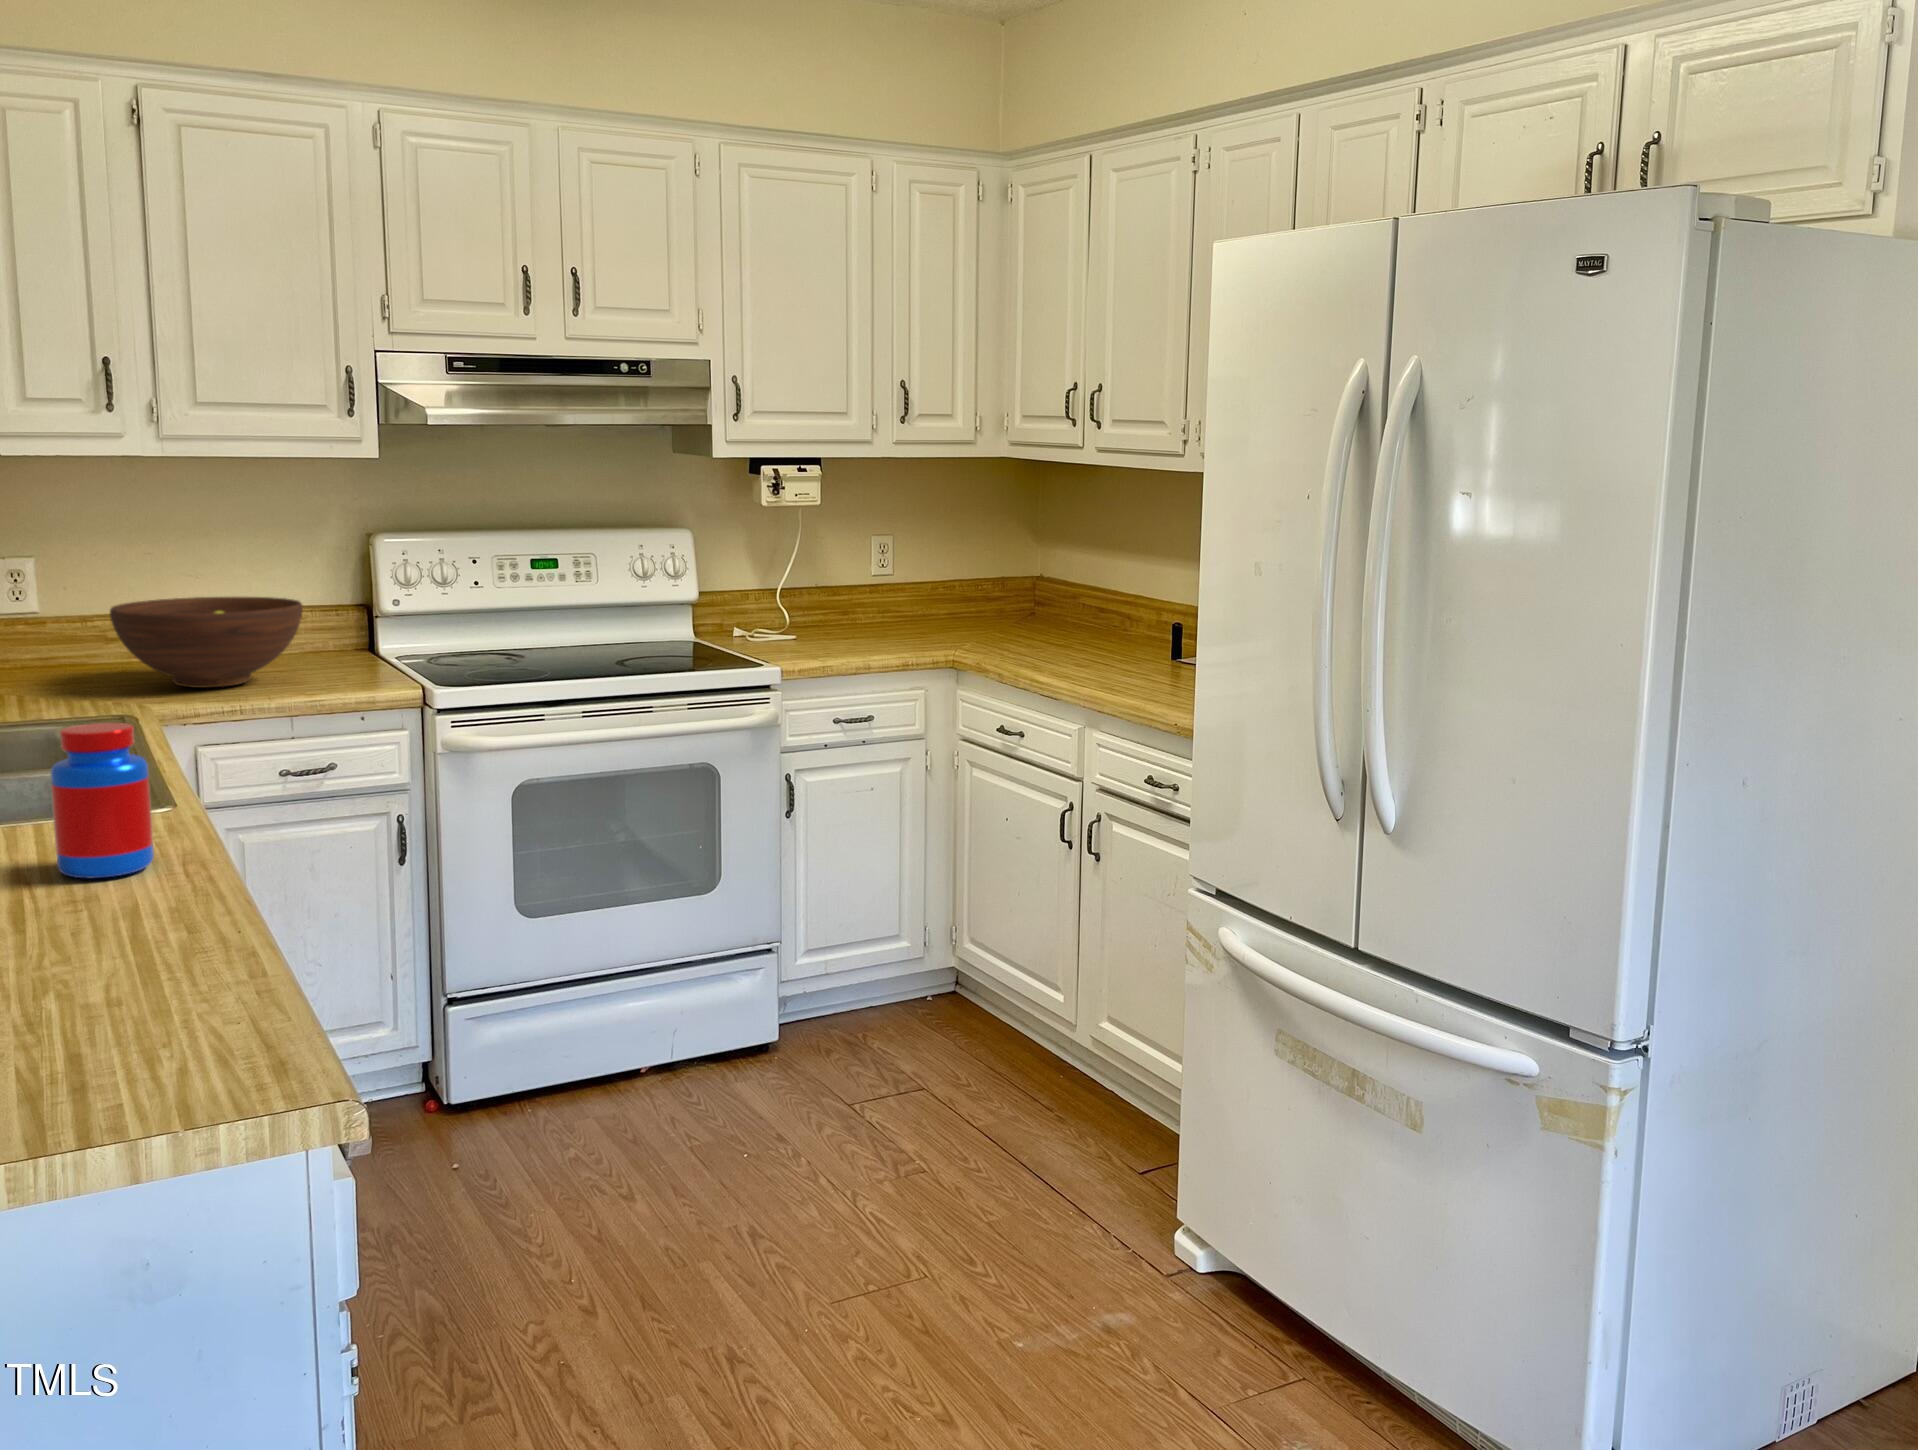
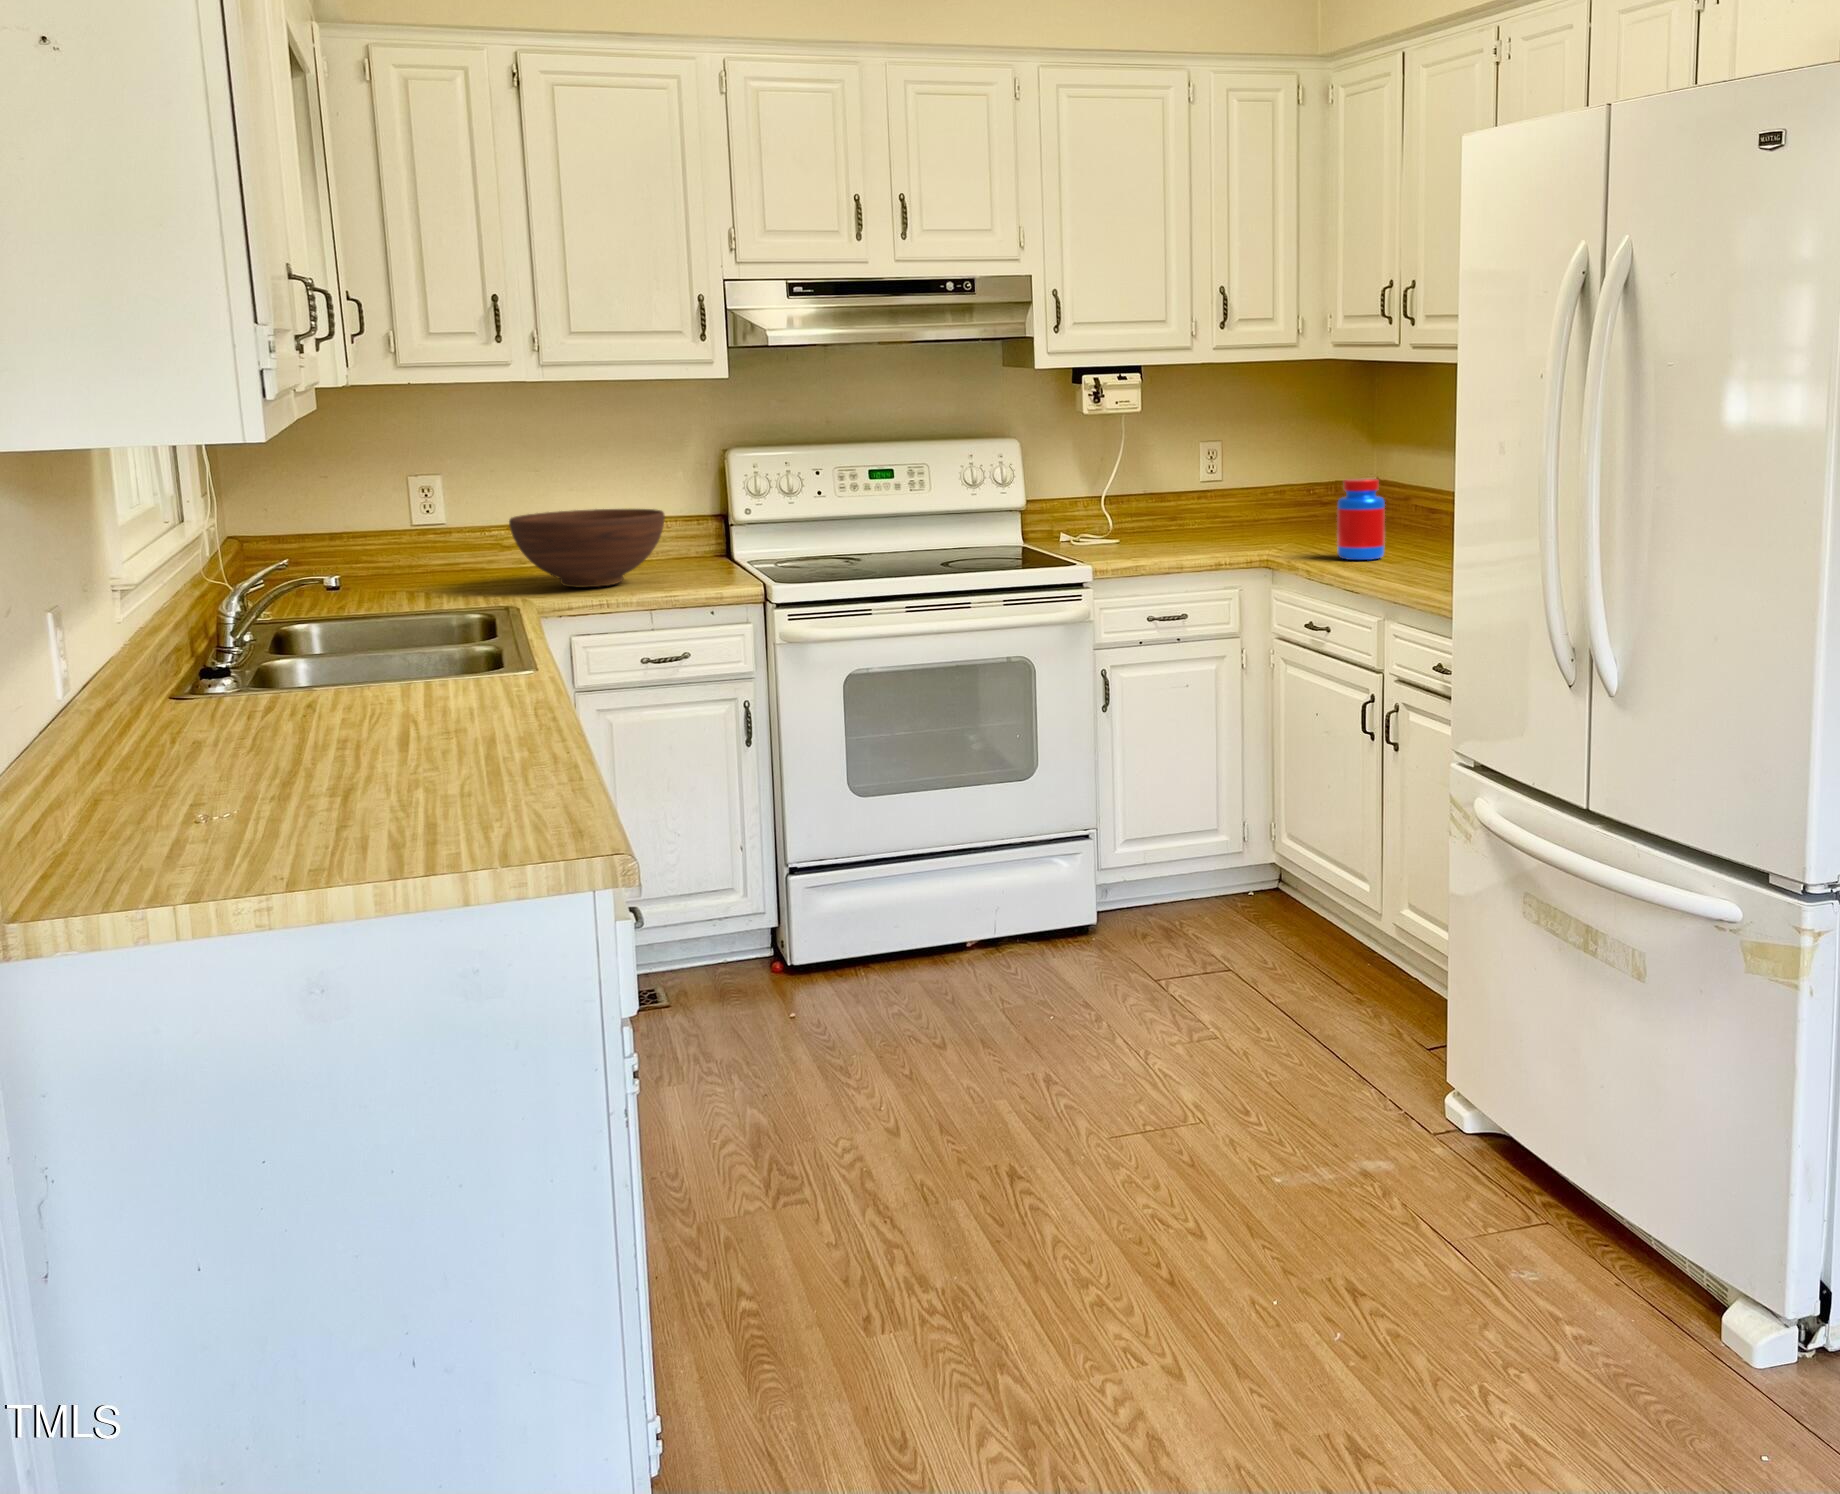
jar: present [51,723,154,878] -> present [1337,479,1385,560]

